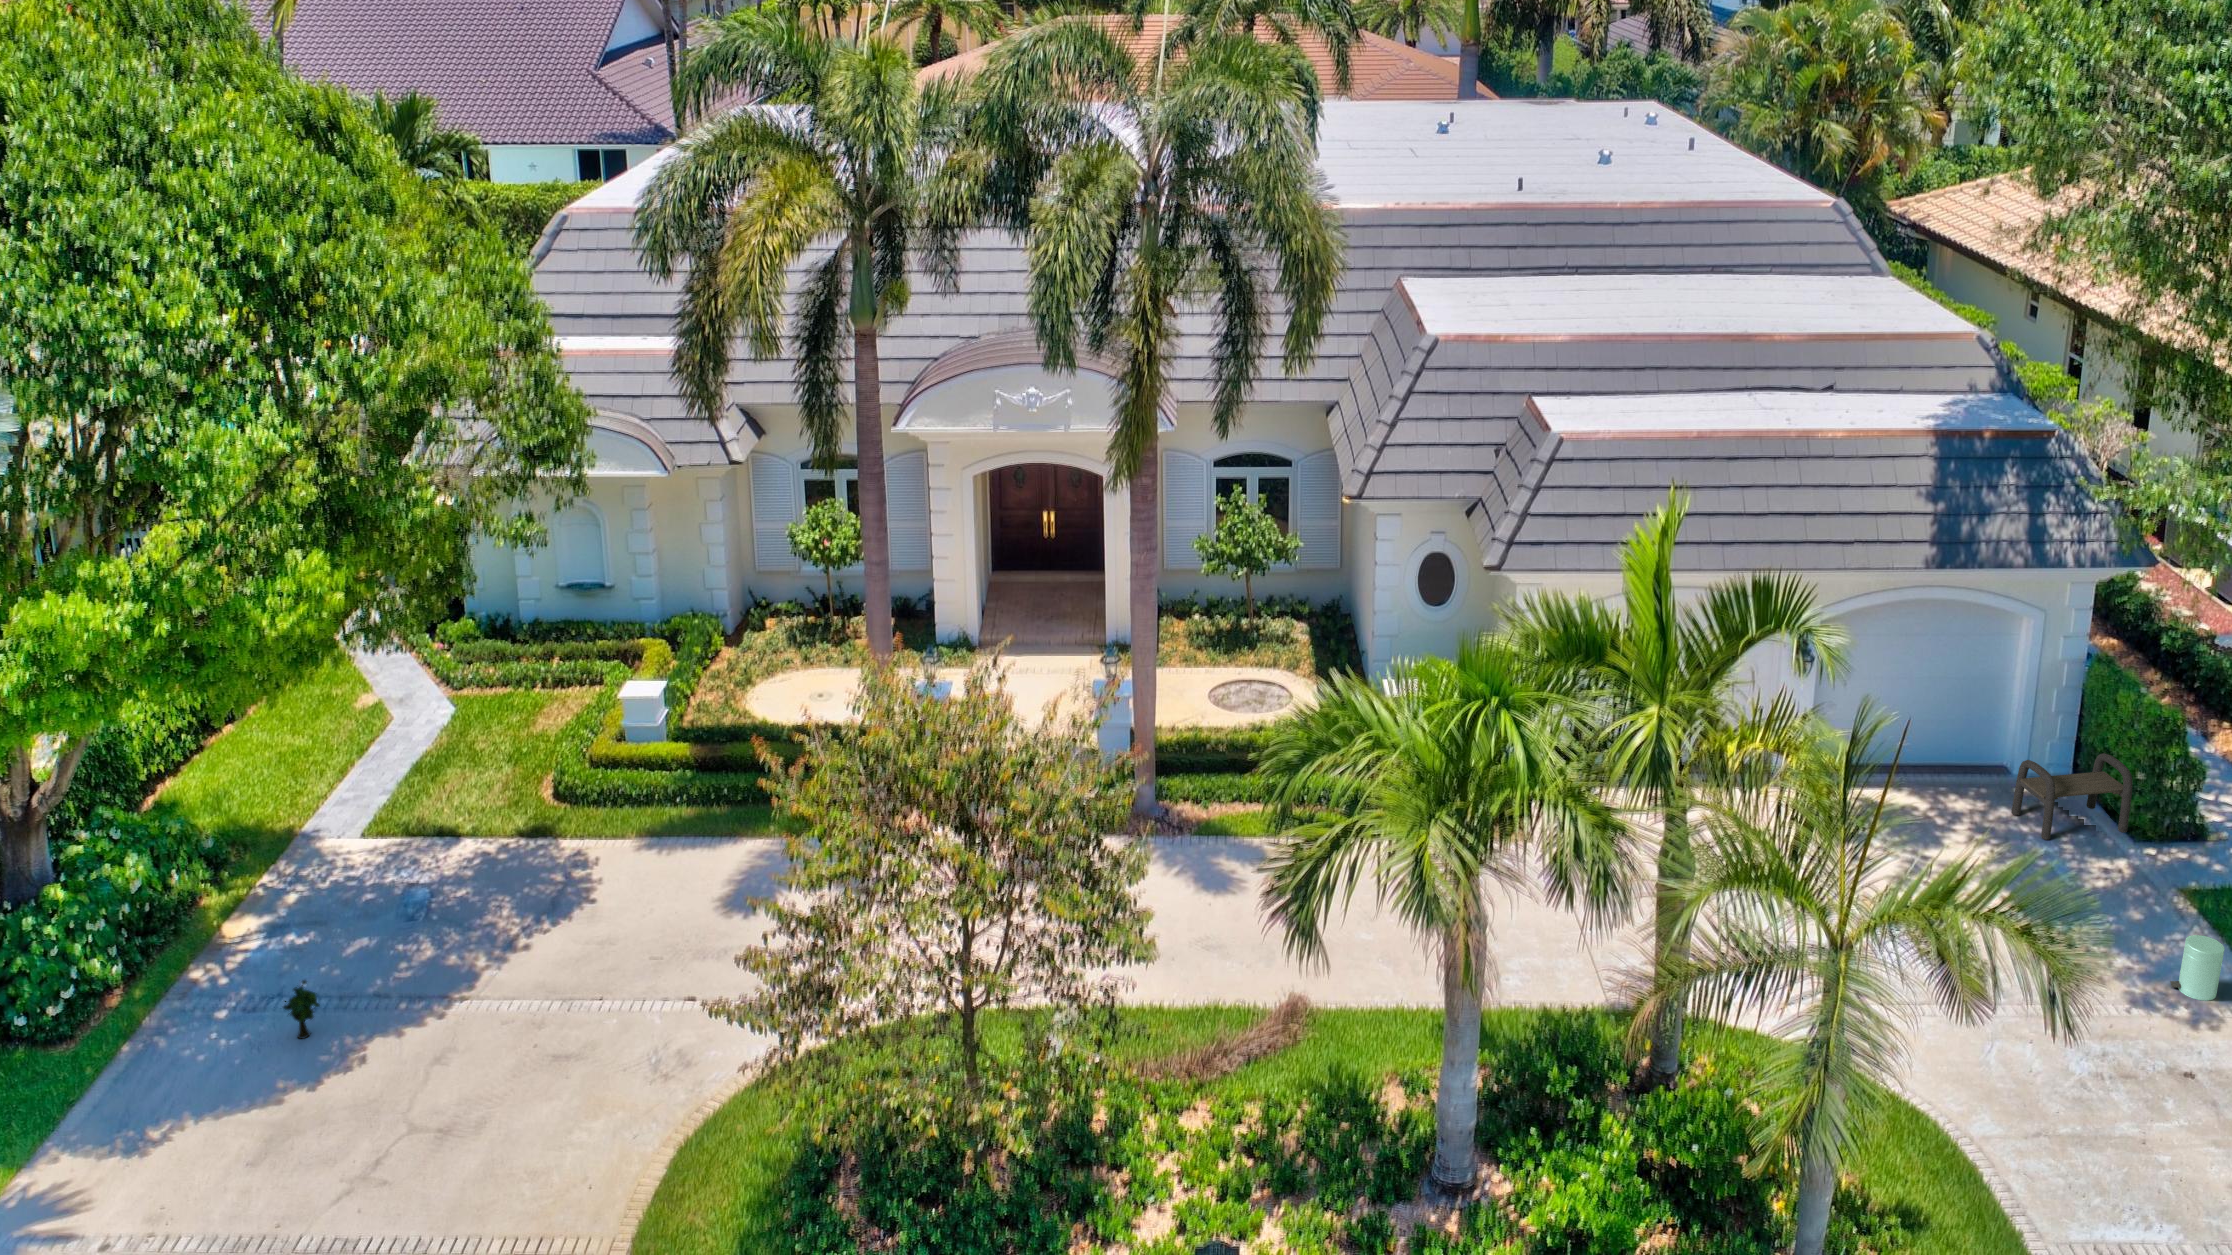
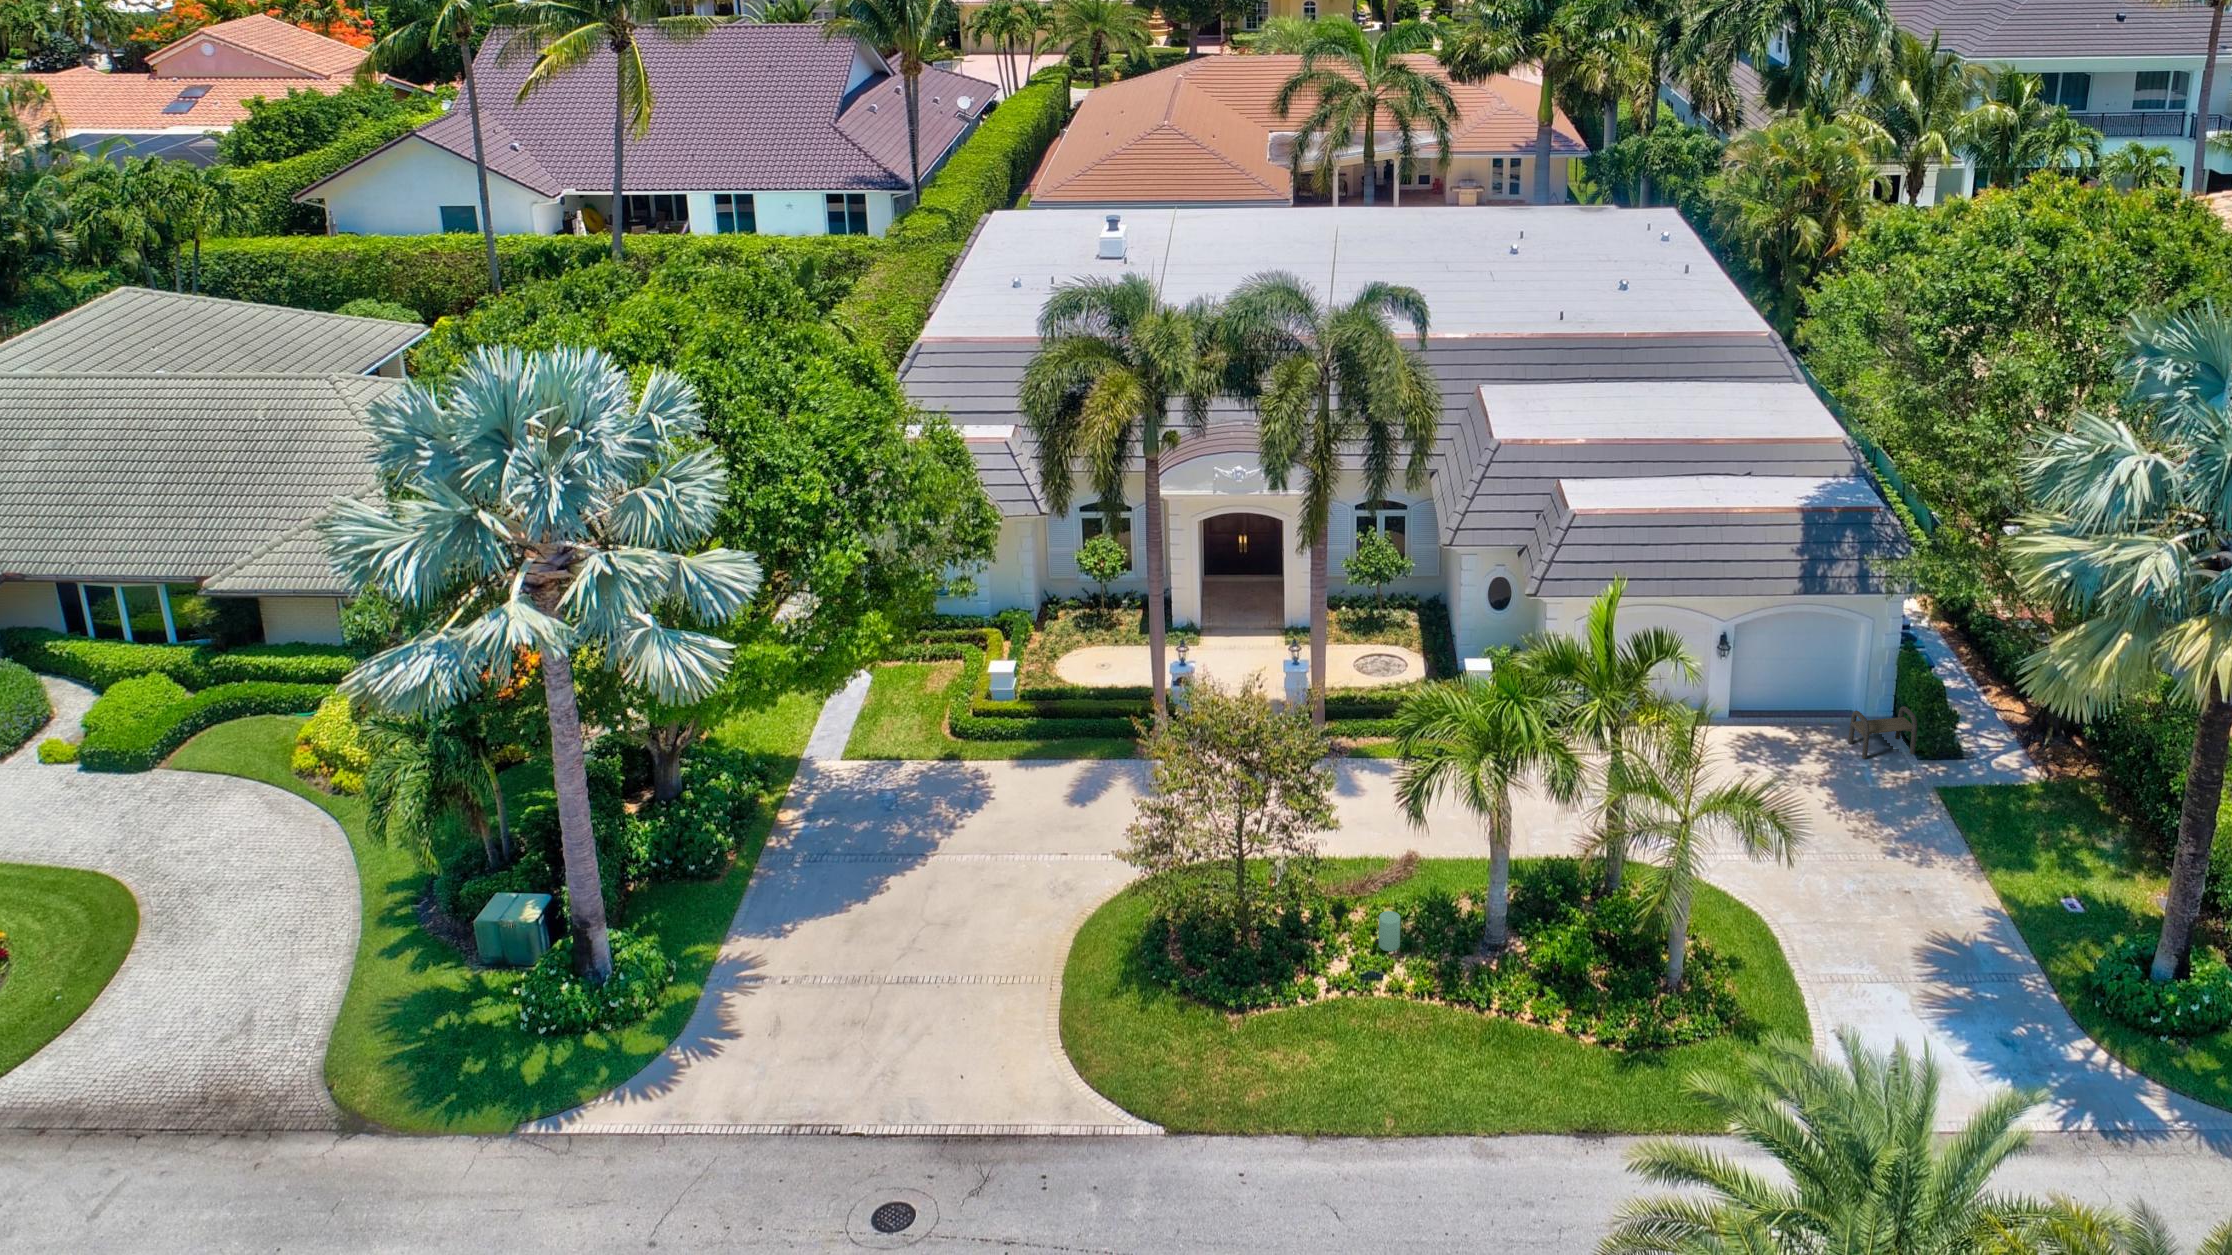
trash can: present [2170,935,2224,1001] -> present [1374,911,1400,951]
decorative plant: present [283,980,320,1039] -> present [1330,898,1348,931]

